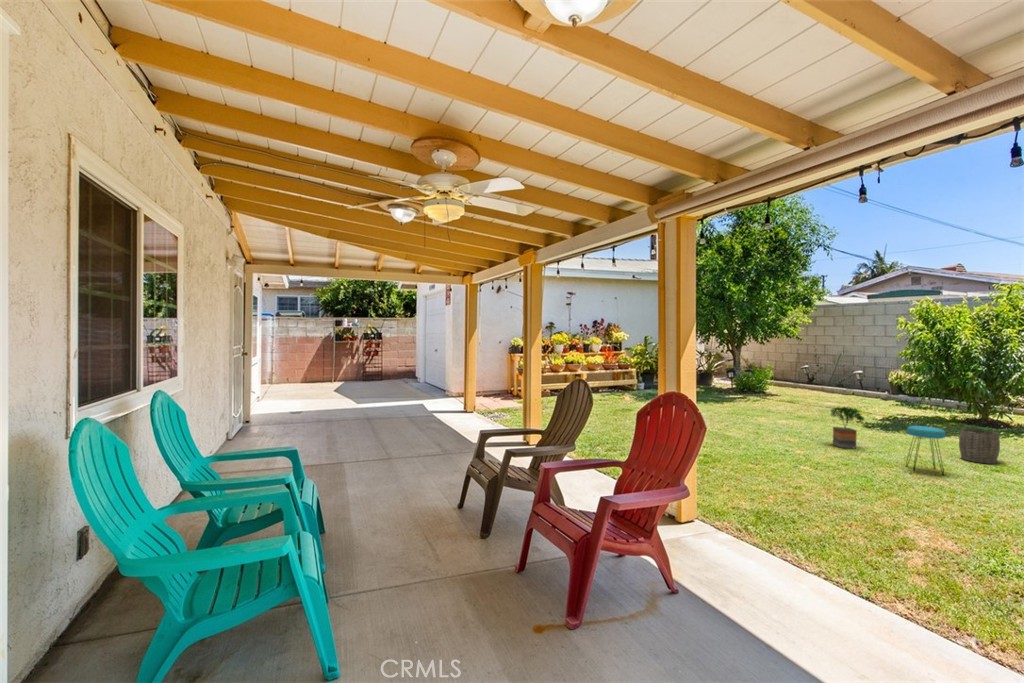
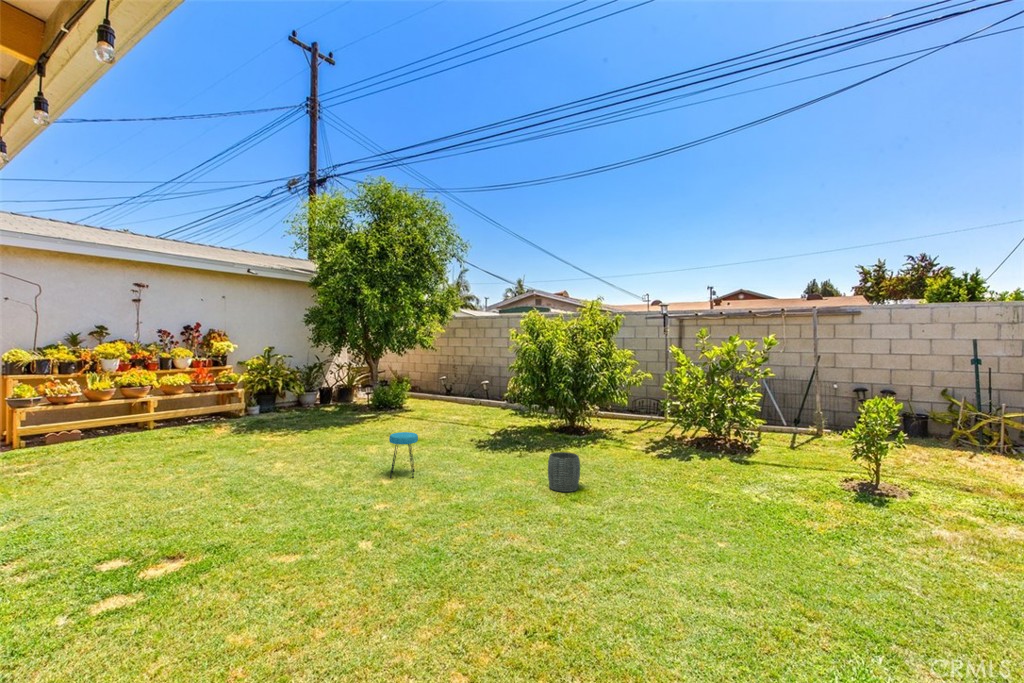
potted tree: present [831,407,864,448] -> none [425,437,462,492]
stool: present [906,426,946,474] -> present [389,432,418,478]

